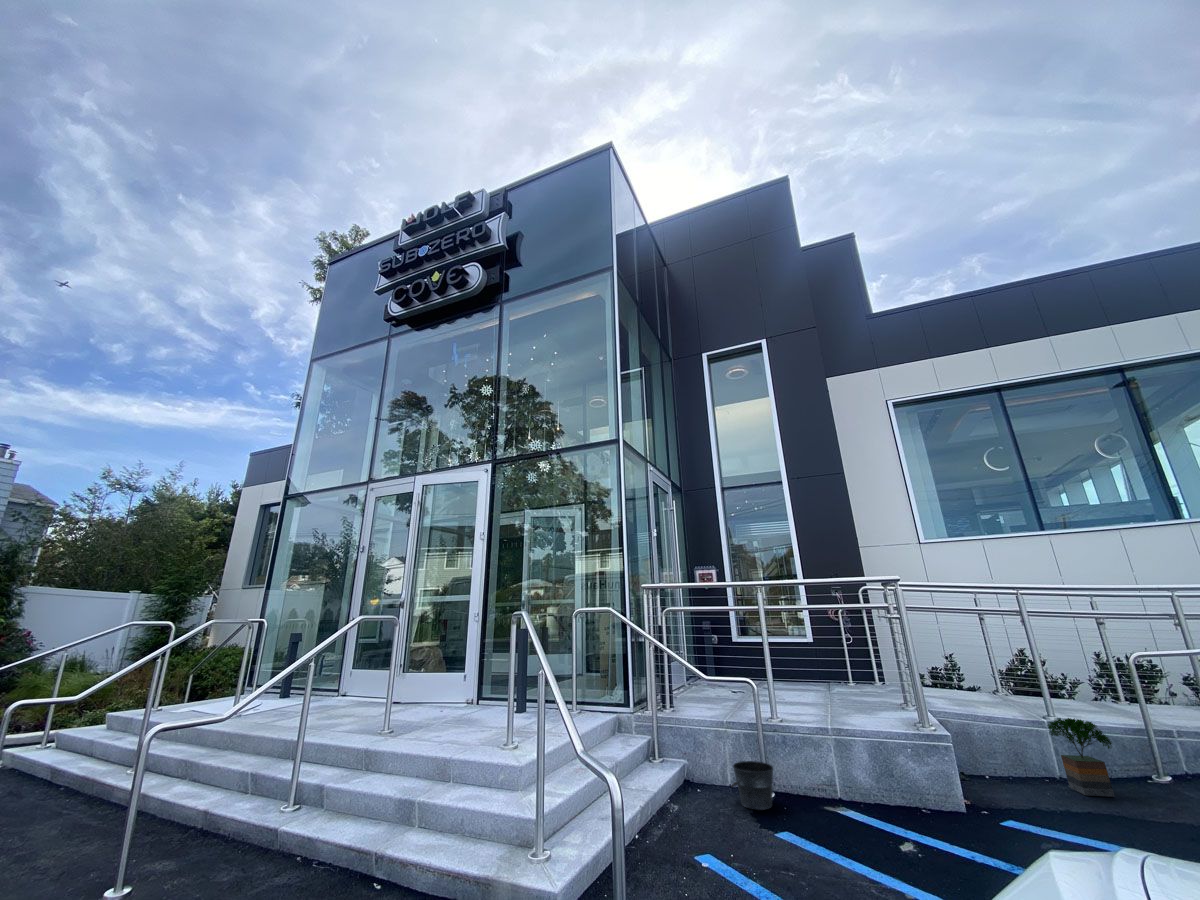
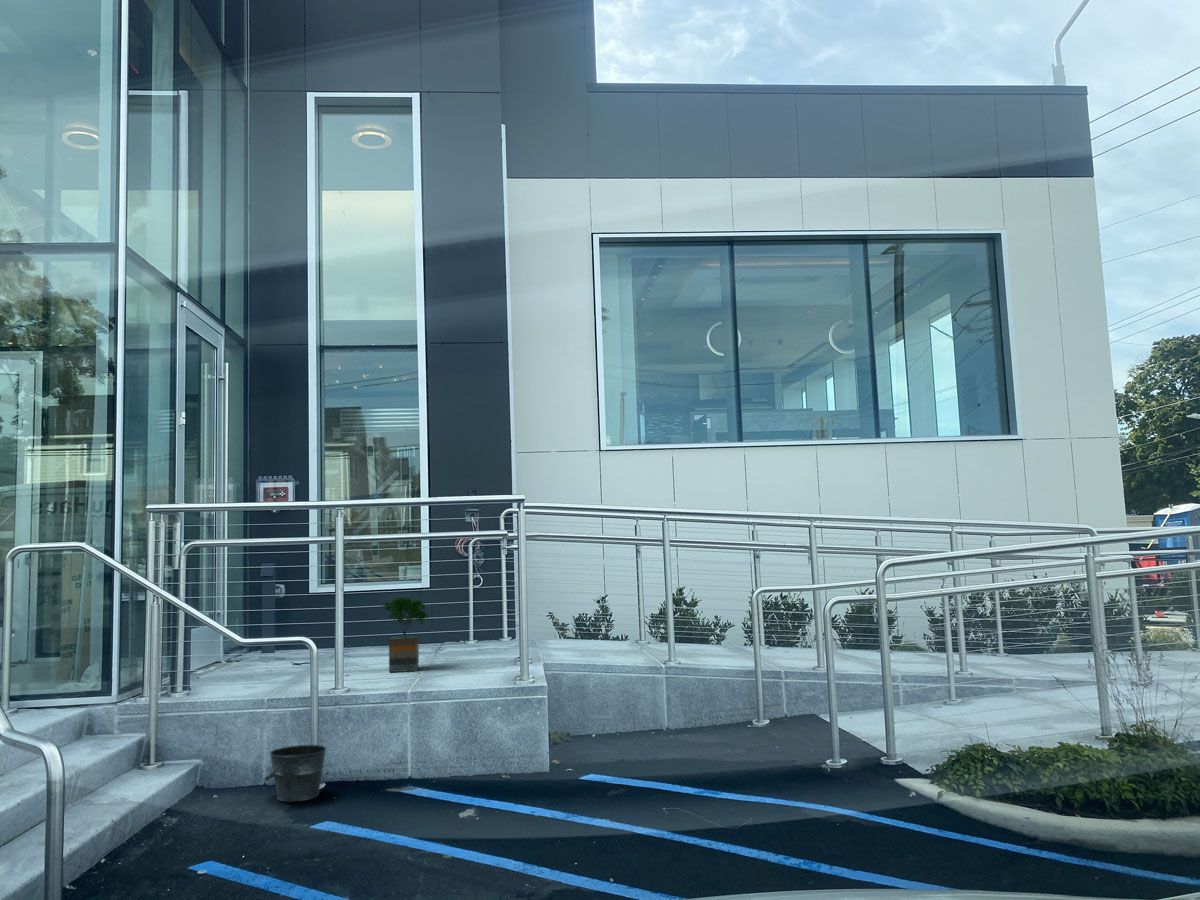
potted tree: present [1047,718,1115,797] -> present [382,598,428,672]

